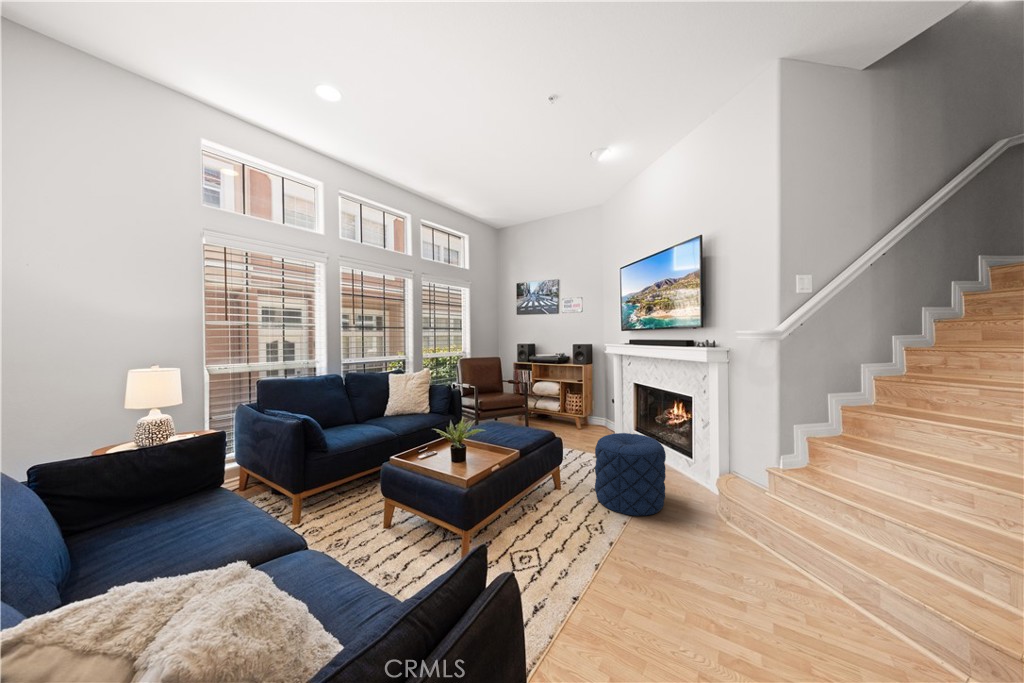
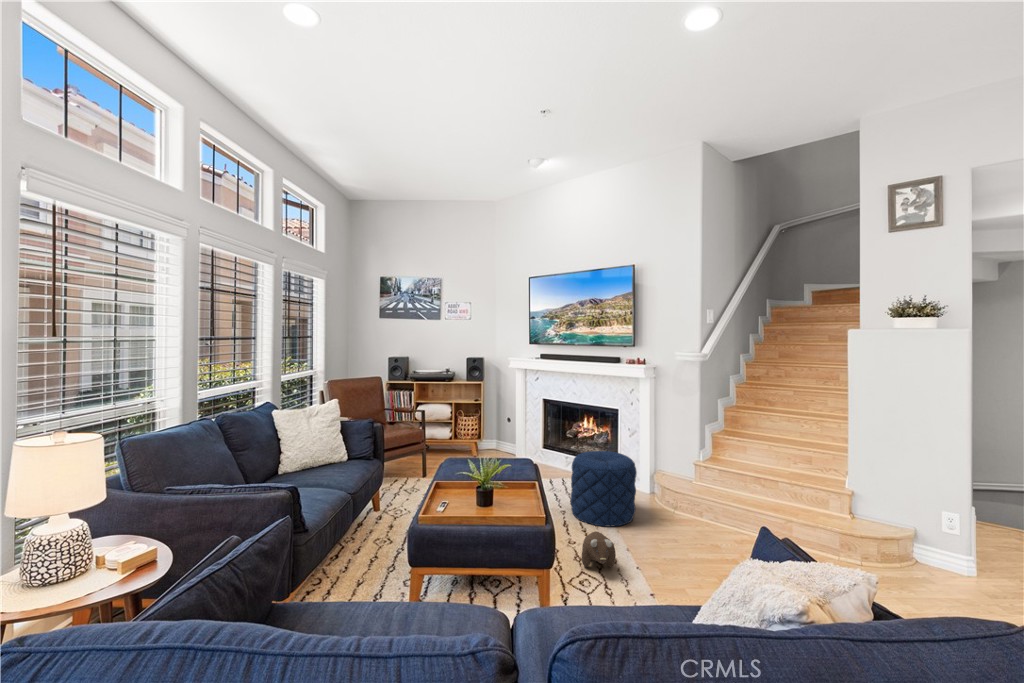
plush toy: none [536,509,574,551] -> present [582,532,616,568]

